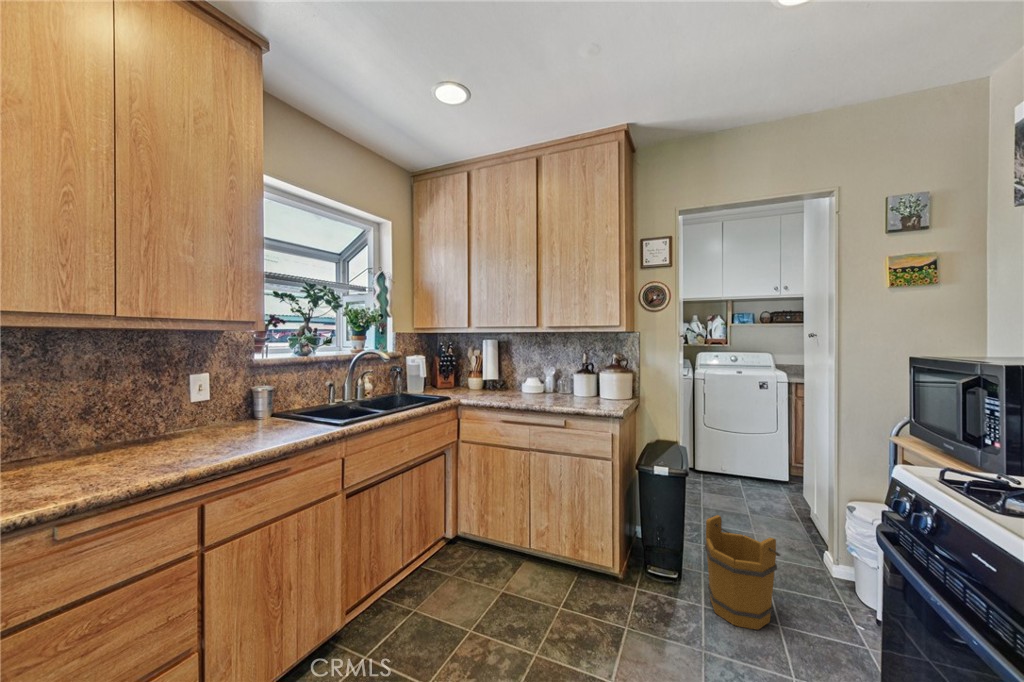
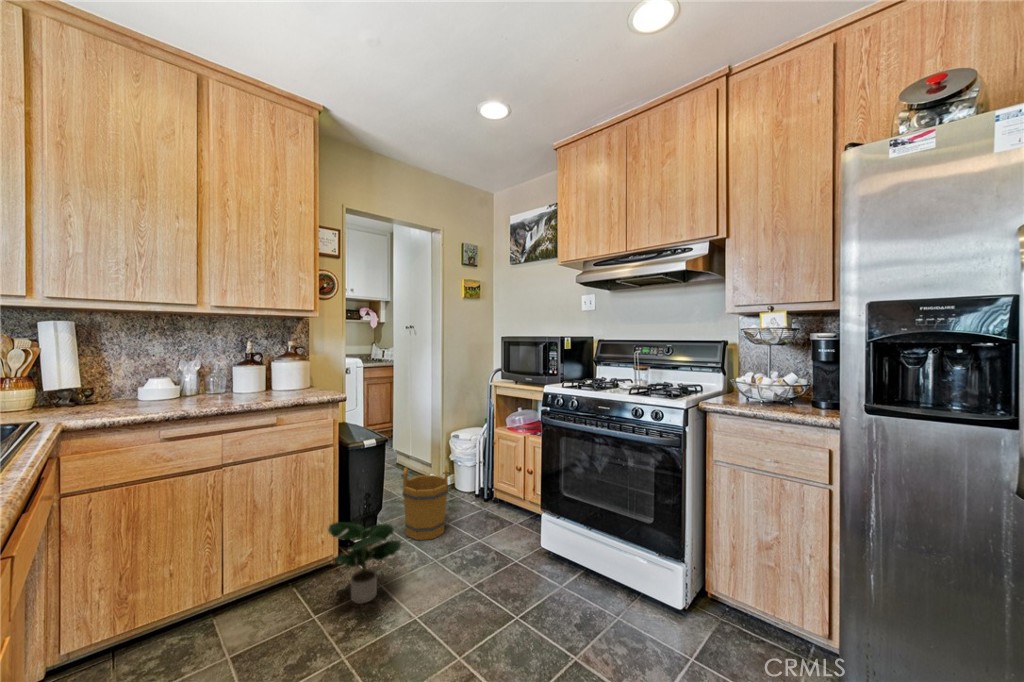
potted plant: none [569,533,645,632] -> present [328,522,401,604]

